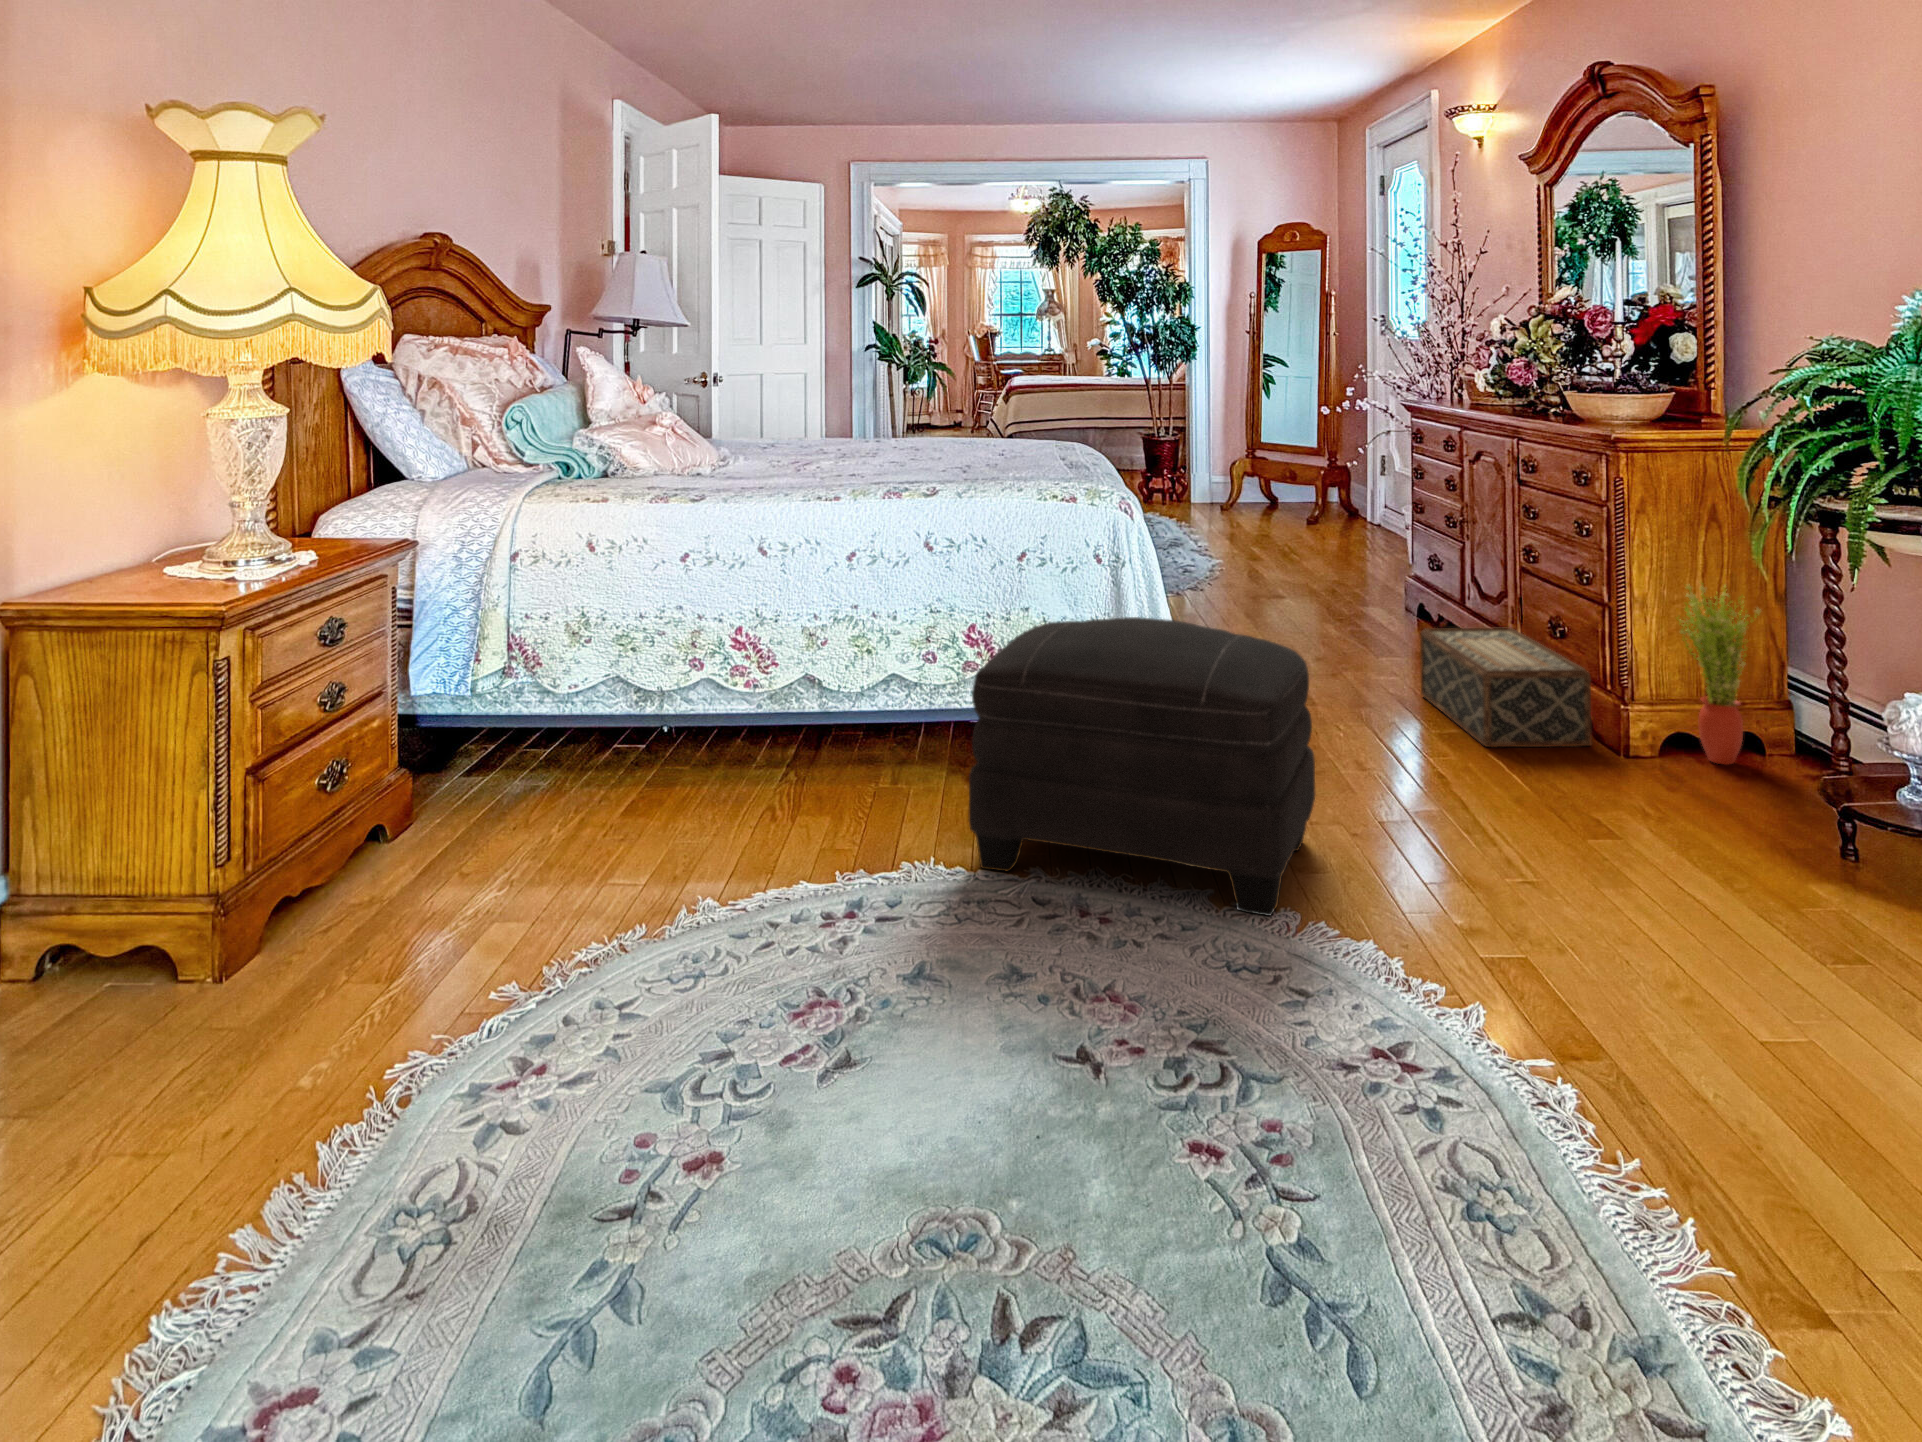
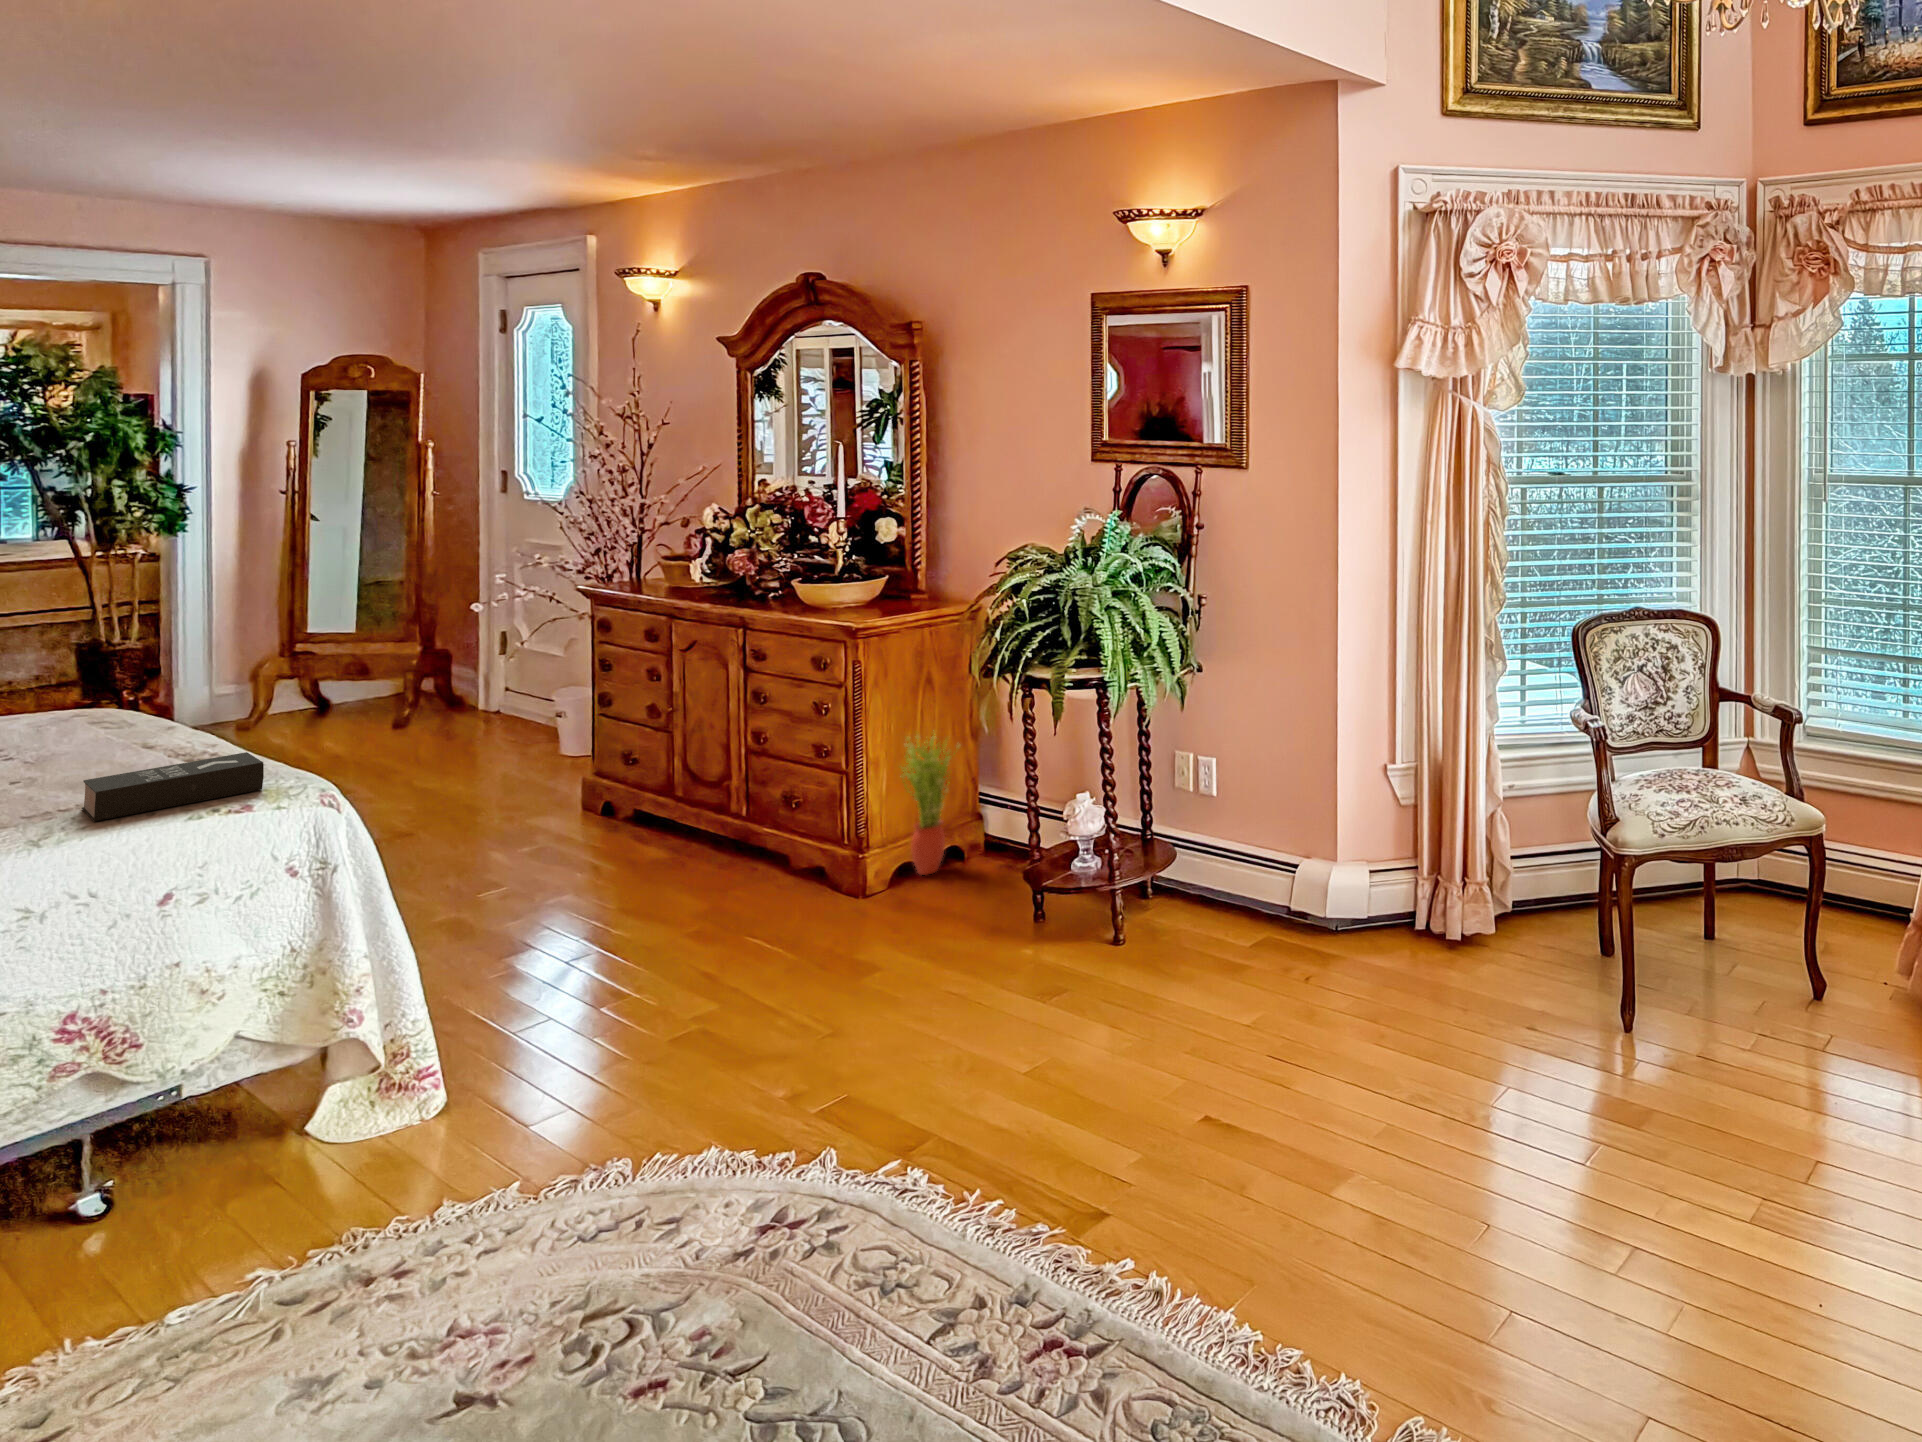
book: none [987,460,1084,489] -> present [82,752,264,821]
ottoman: present [968,617,1315,916] -> none [141,902,612,1308]
woven basket: present [1420,628,1591,747] -> none [640,805,824,927]

